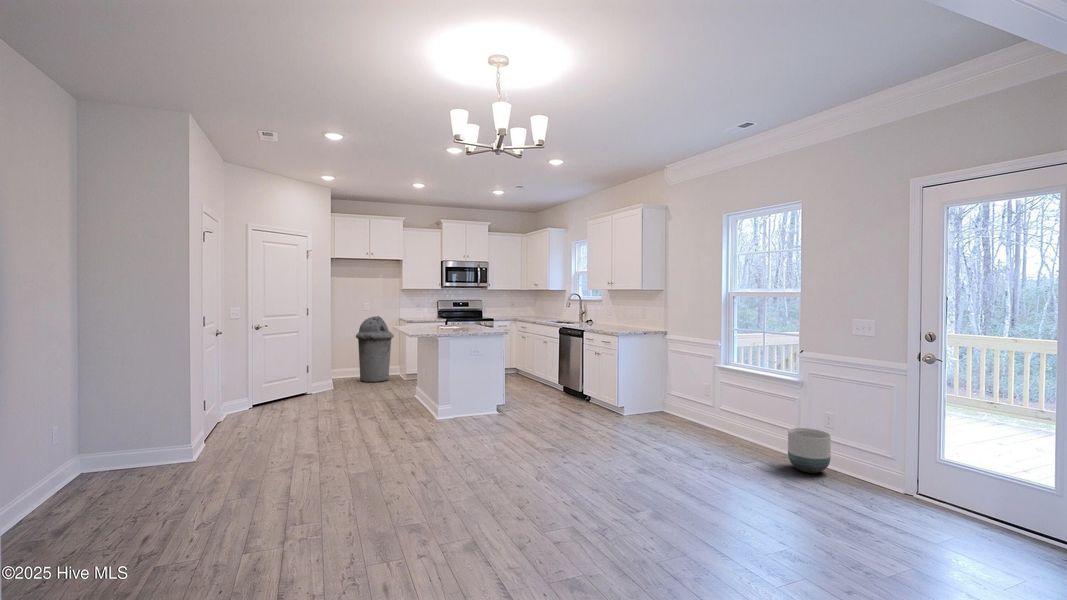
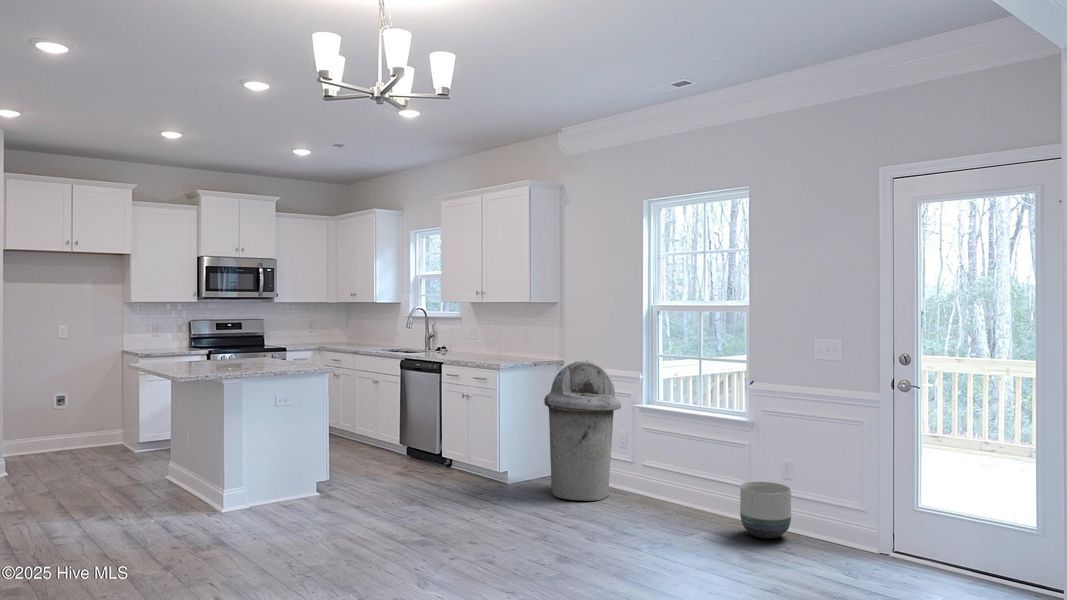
trash can: present [356,316,394,382] -> present [544,361,621,501]

